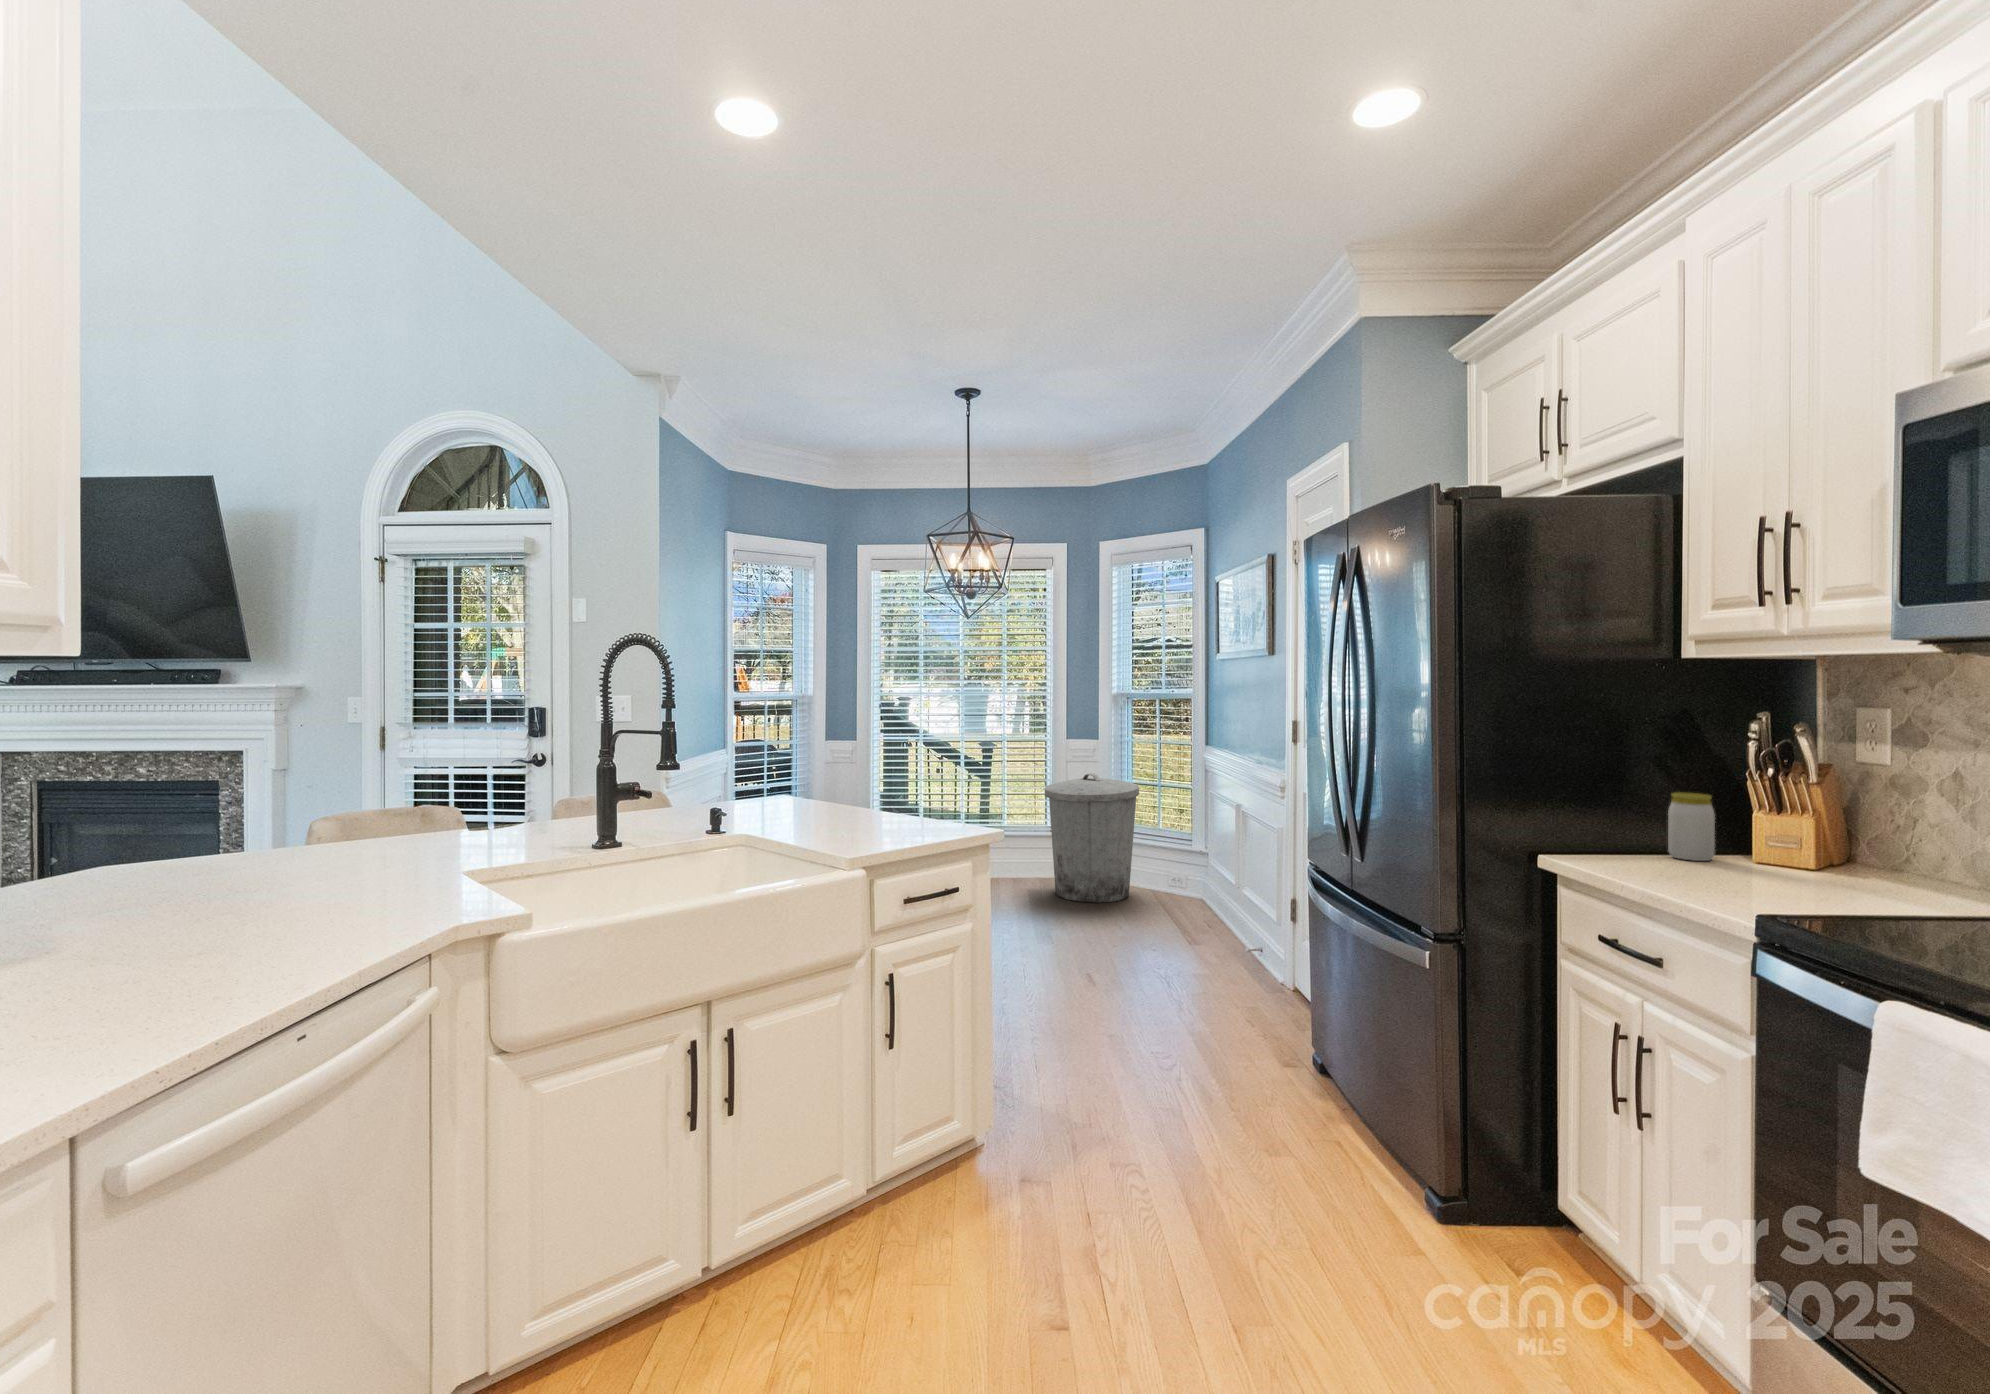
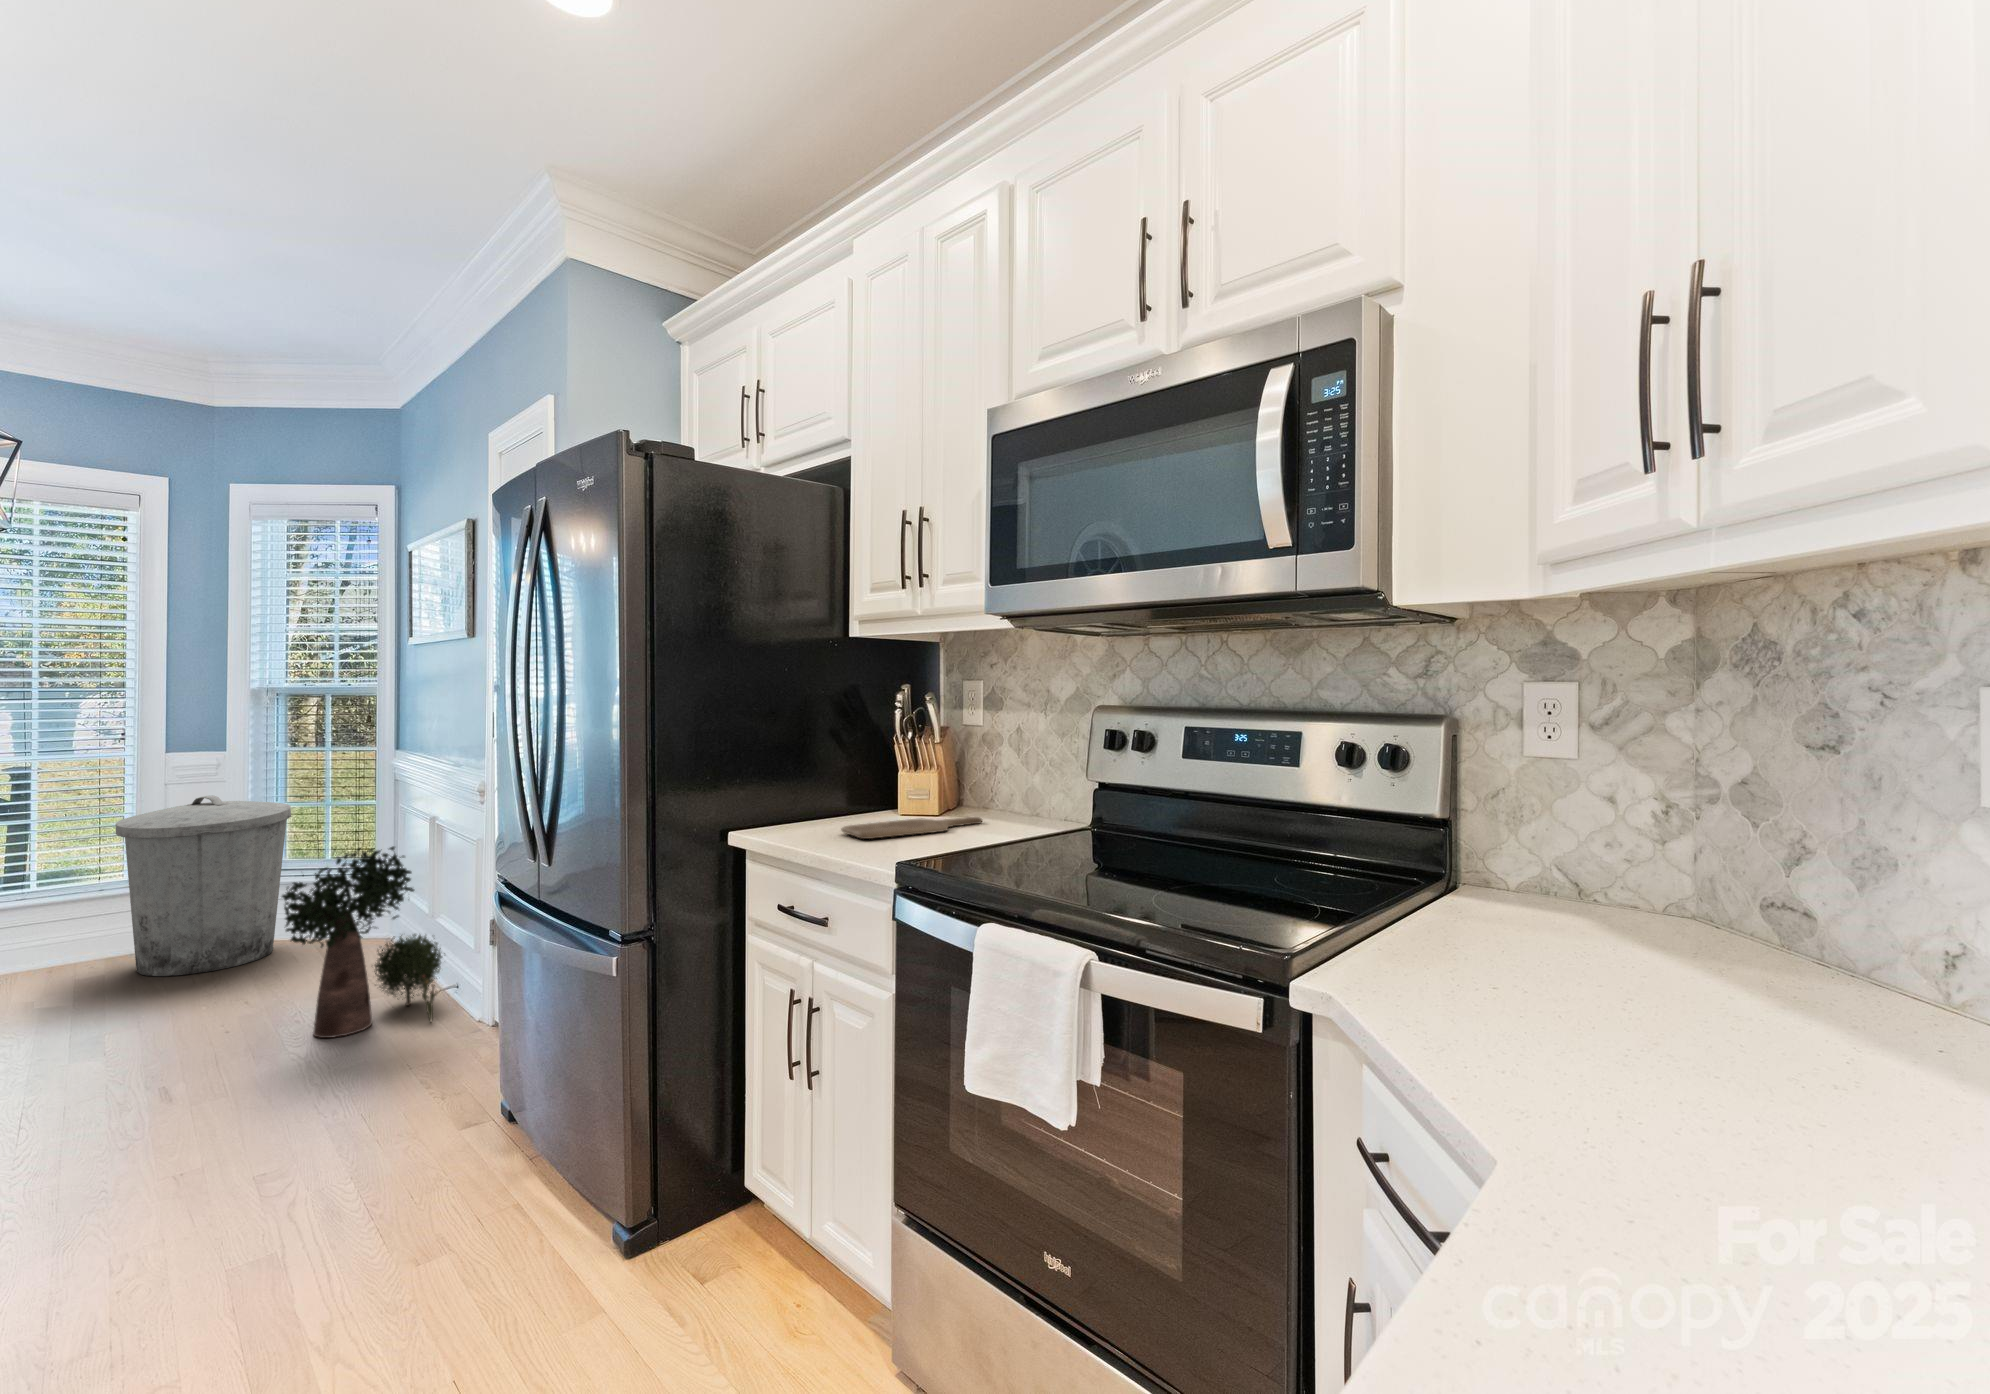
jar: present [1668,792,1715,861] -> none [838,759,872,820]
potted plant: none [1147,825,1254,978] -> present [282,846,445,1038]
cutting board: none [1675,866,1890,889] -> present [841,817,982,839]

